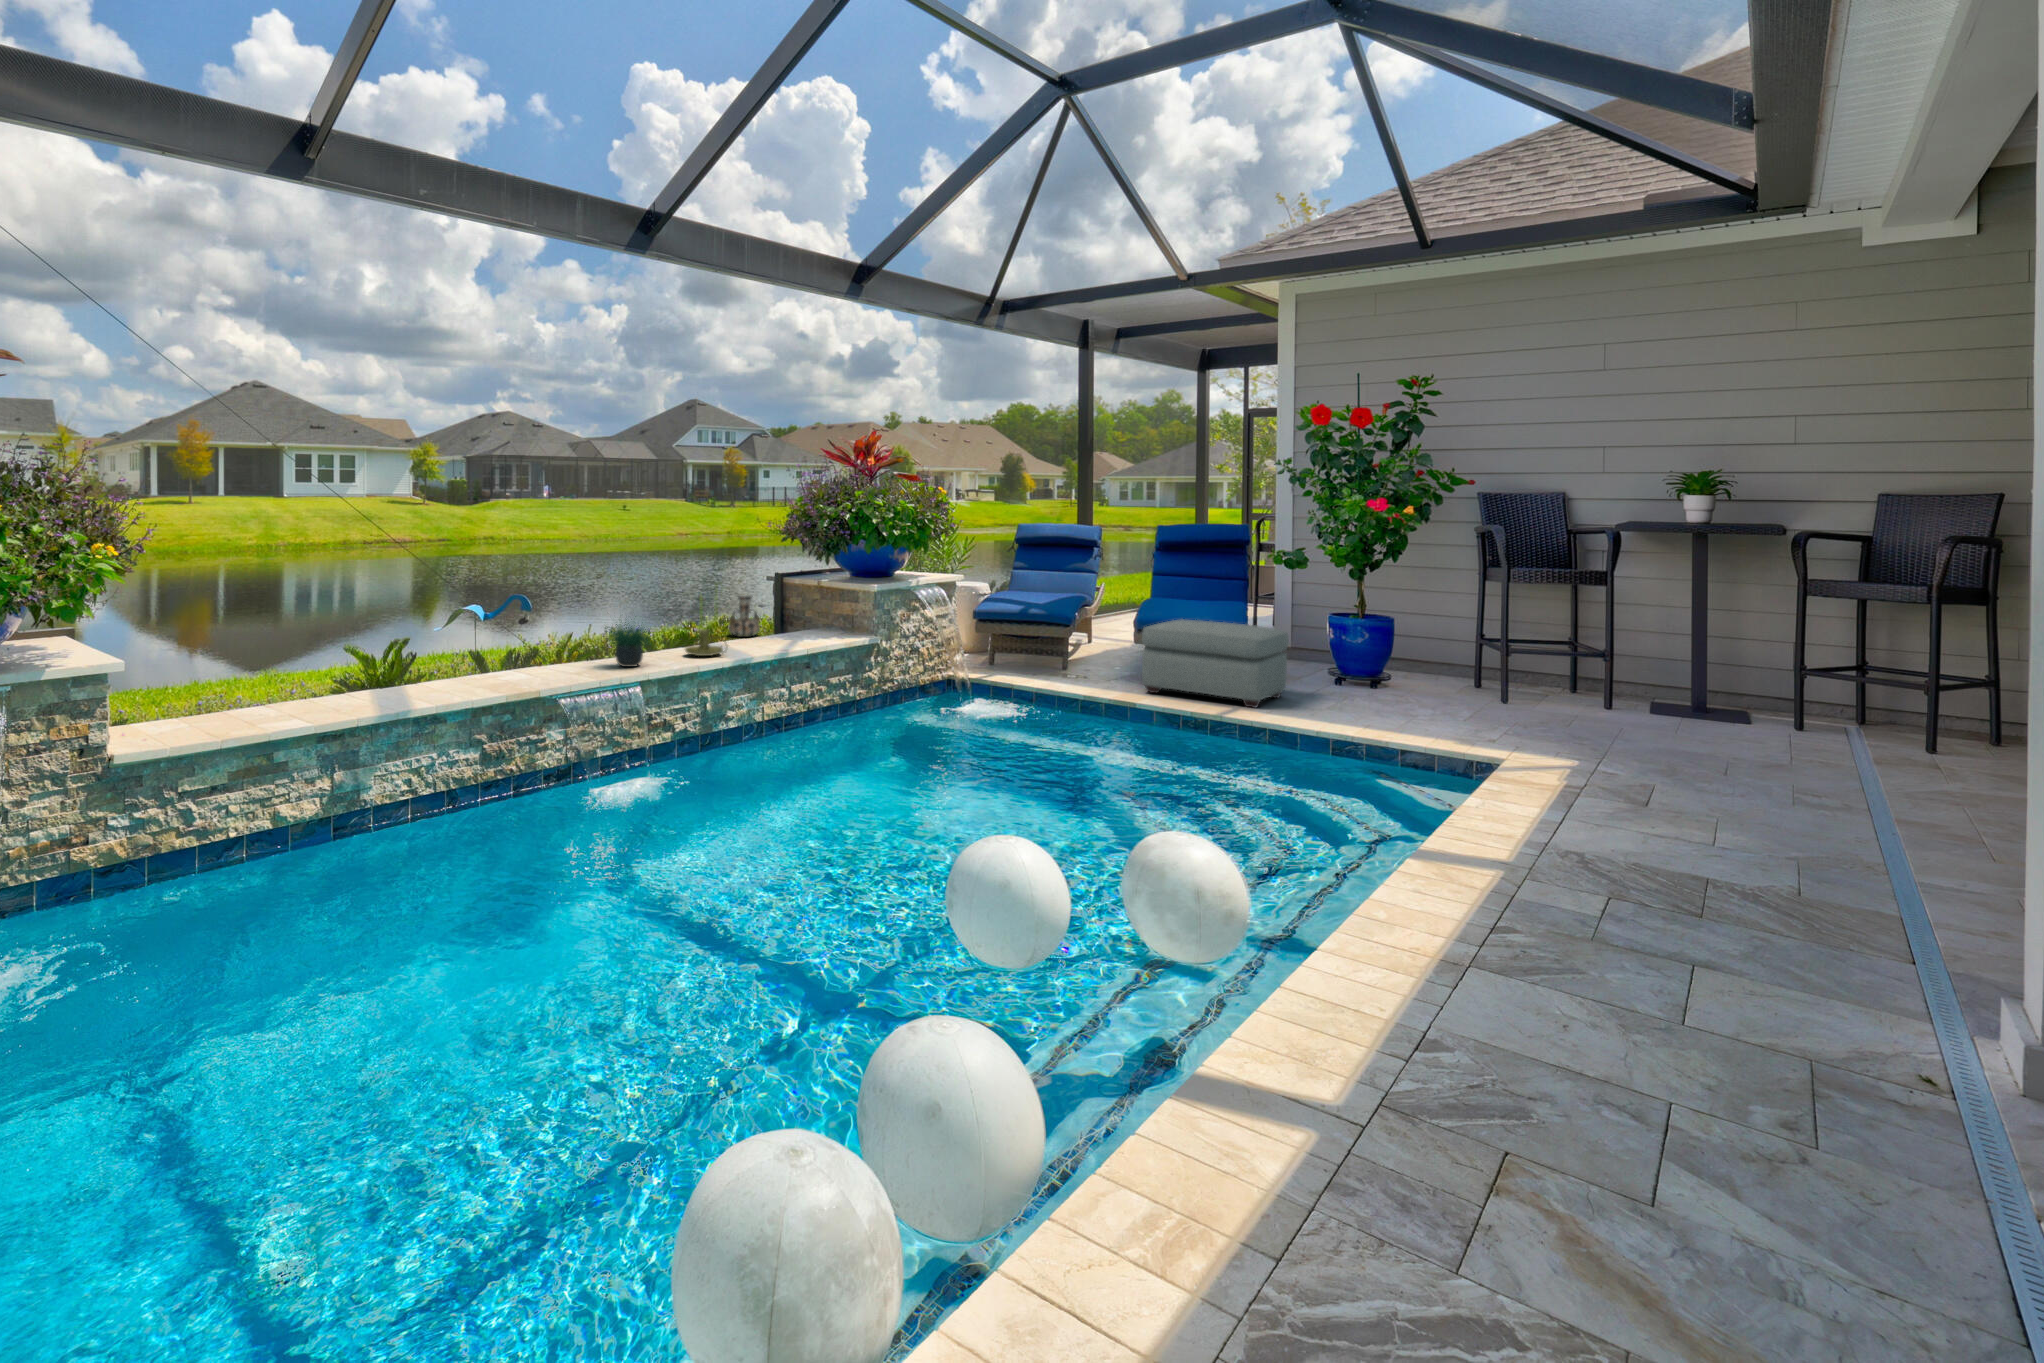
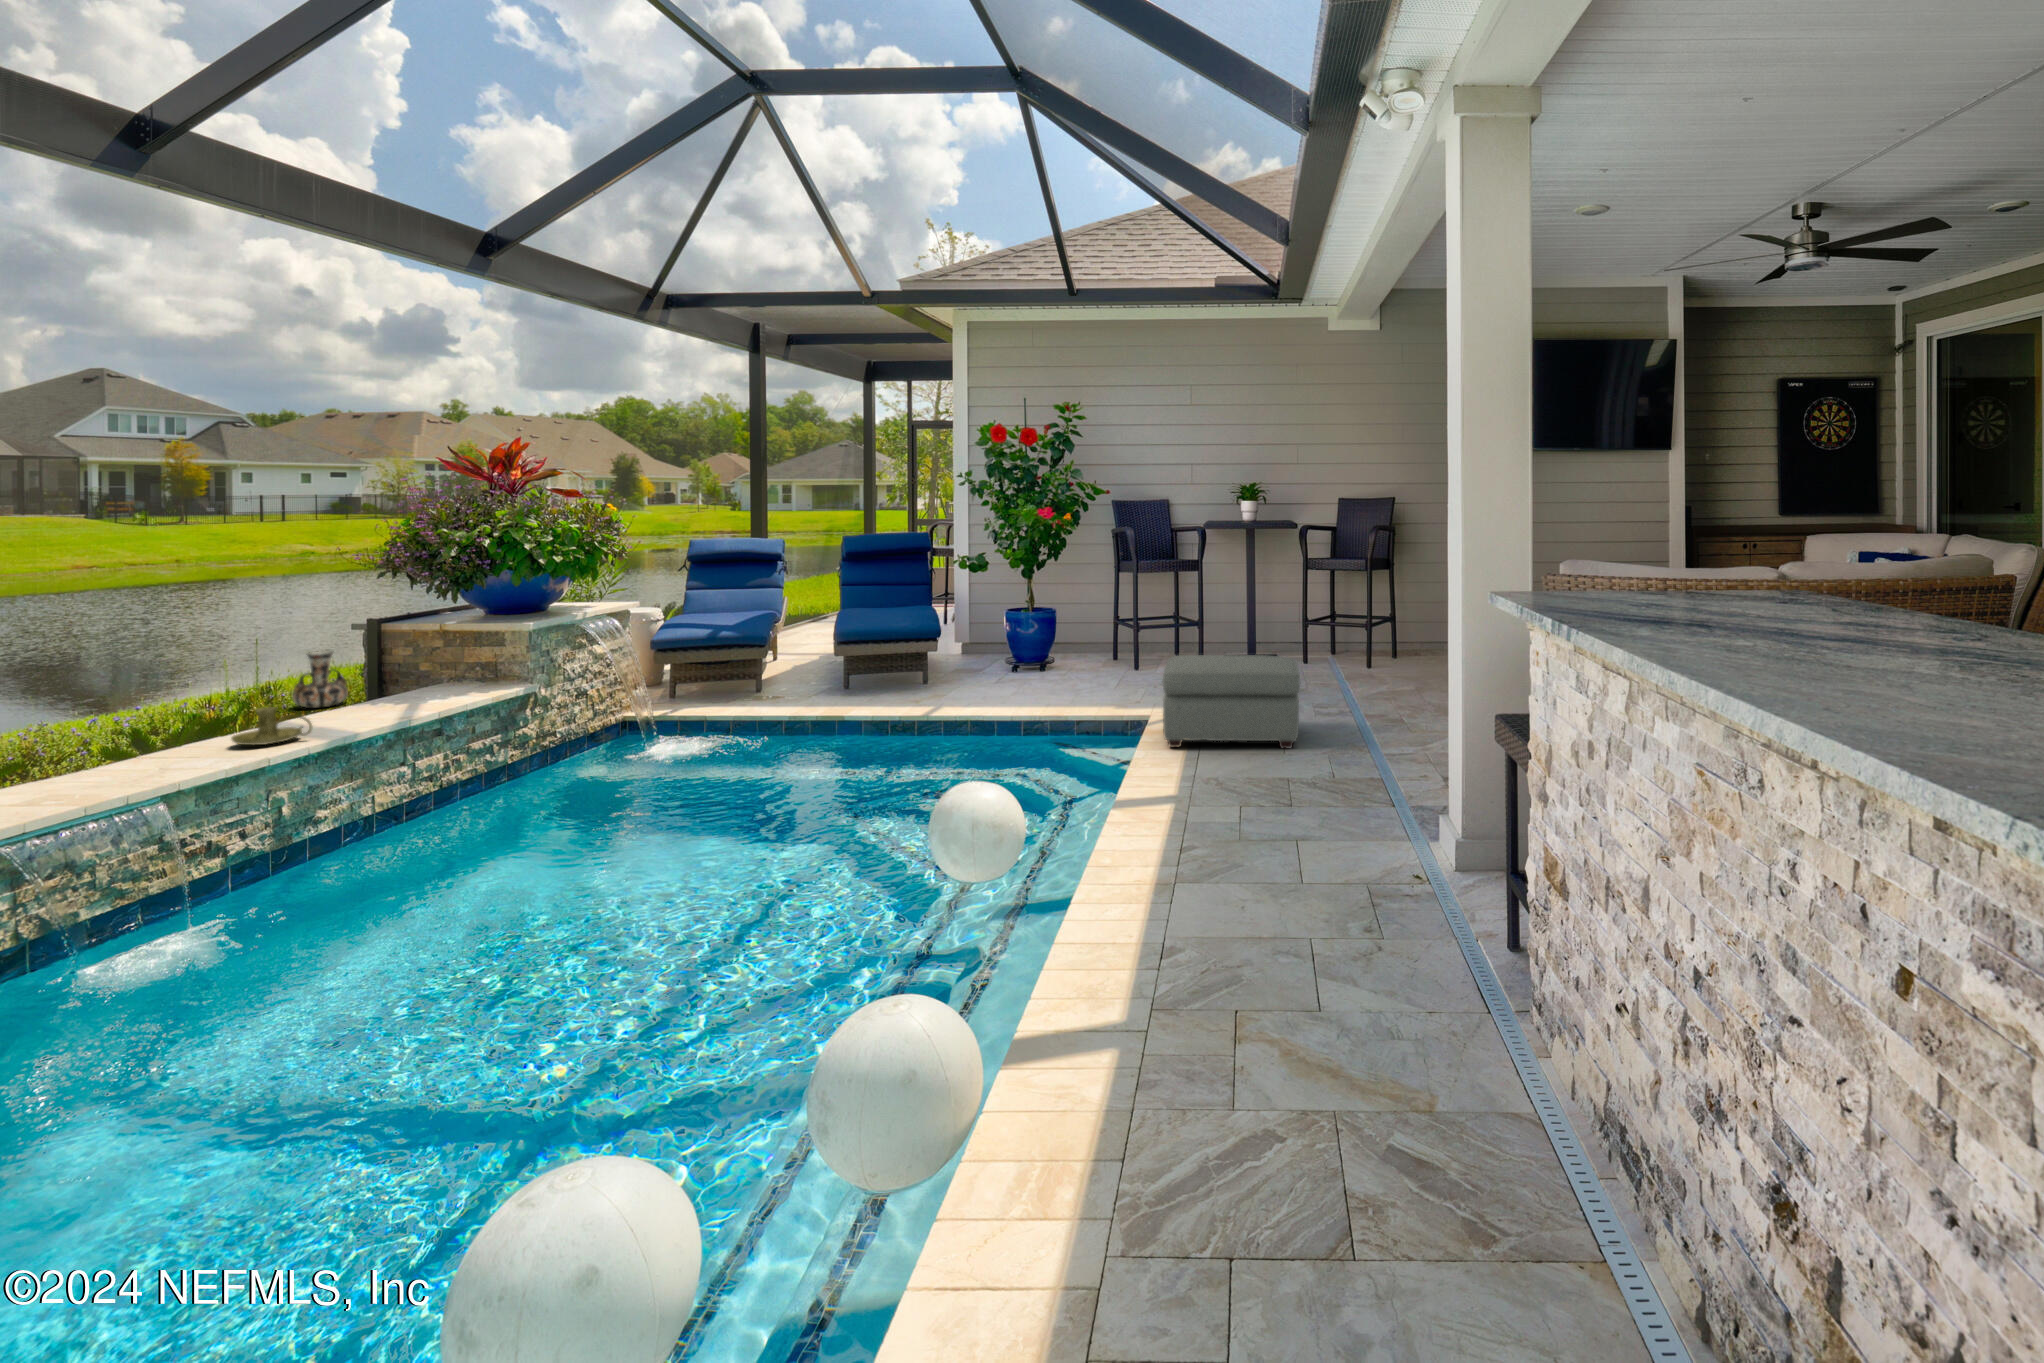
potted plant: present [605,619,650,667] -> none [60,686,196,781]
ottoman: present [1142,619,1289,708] -> present [1162,655,1300,748]

